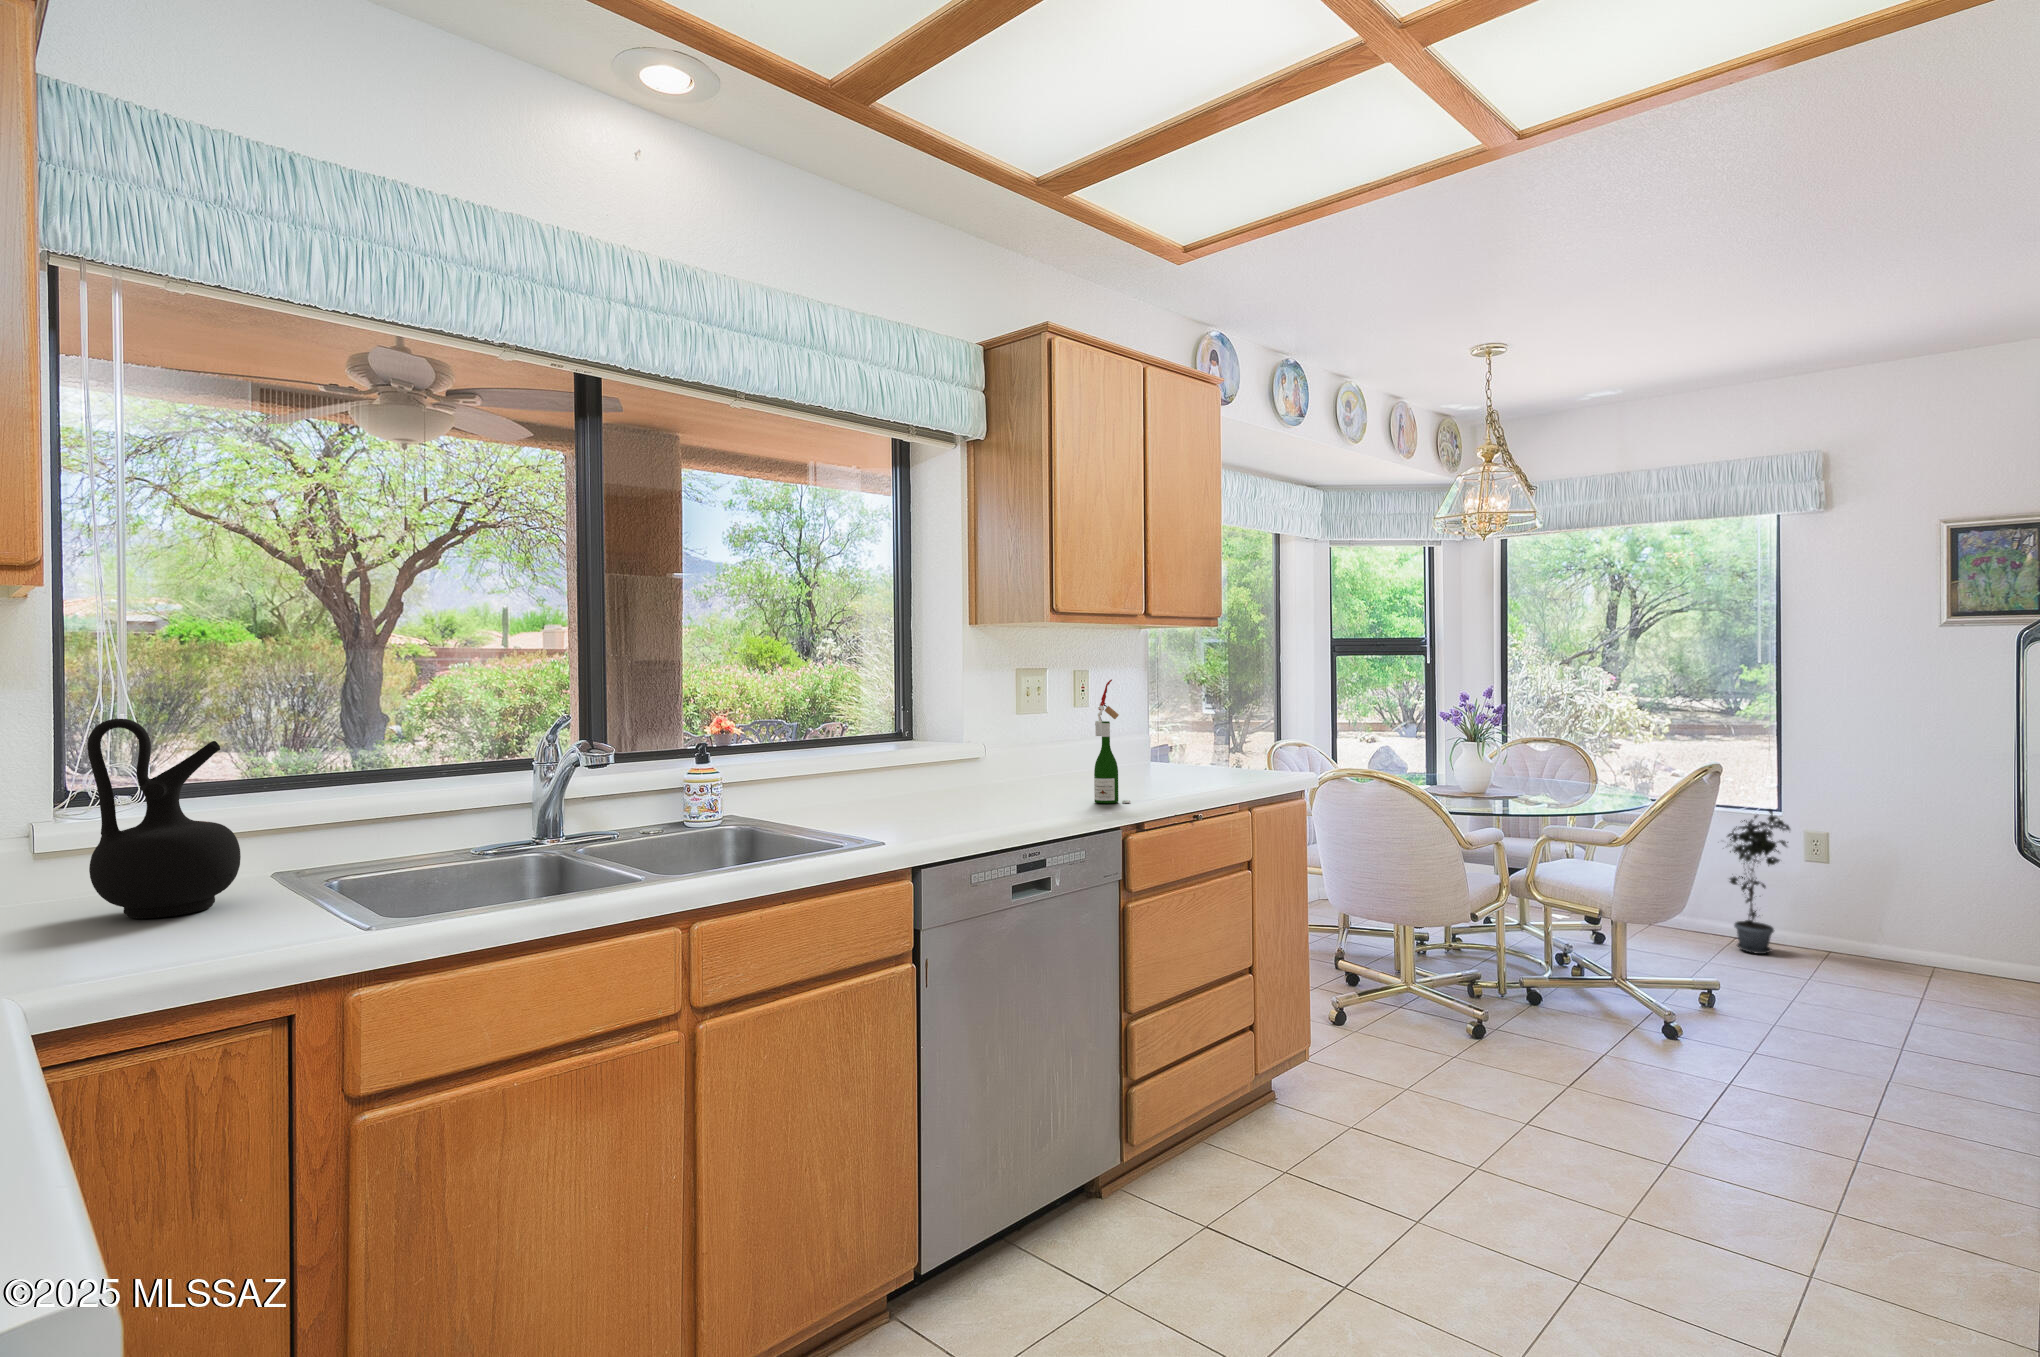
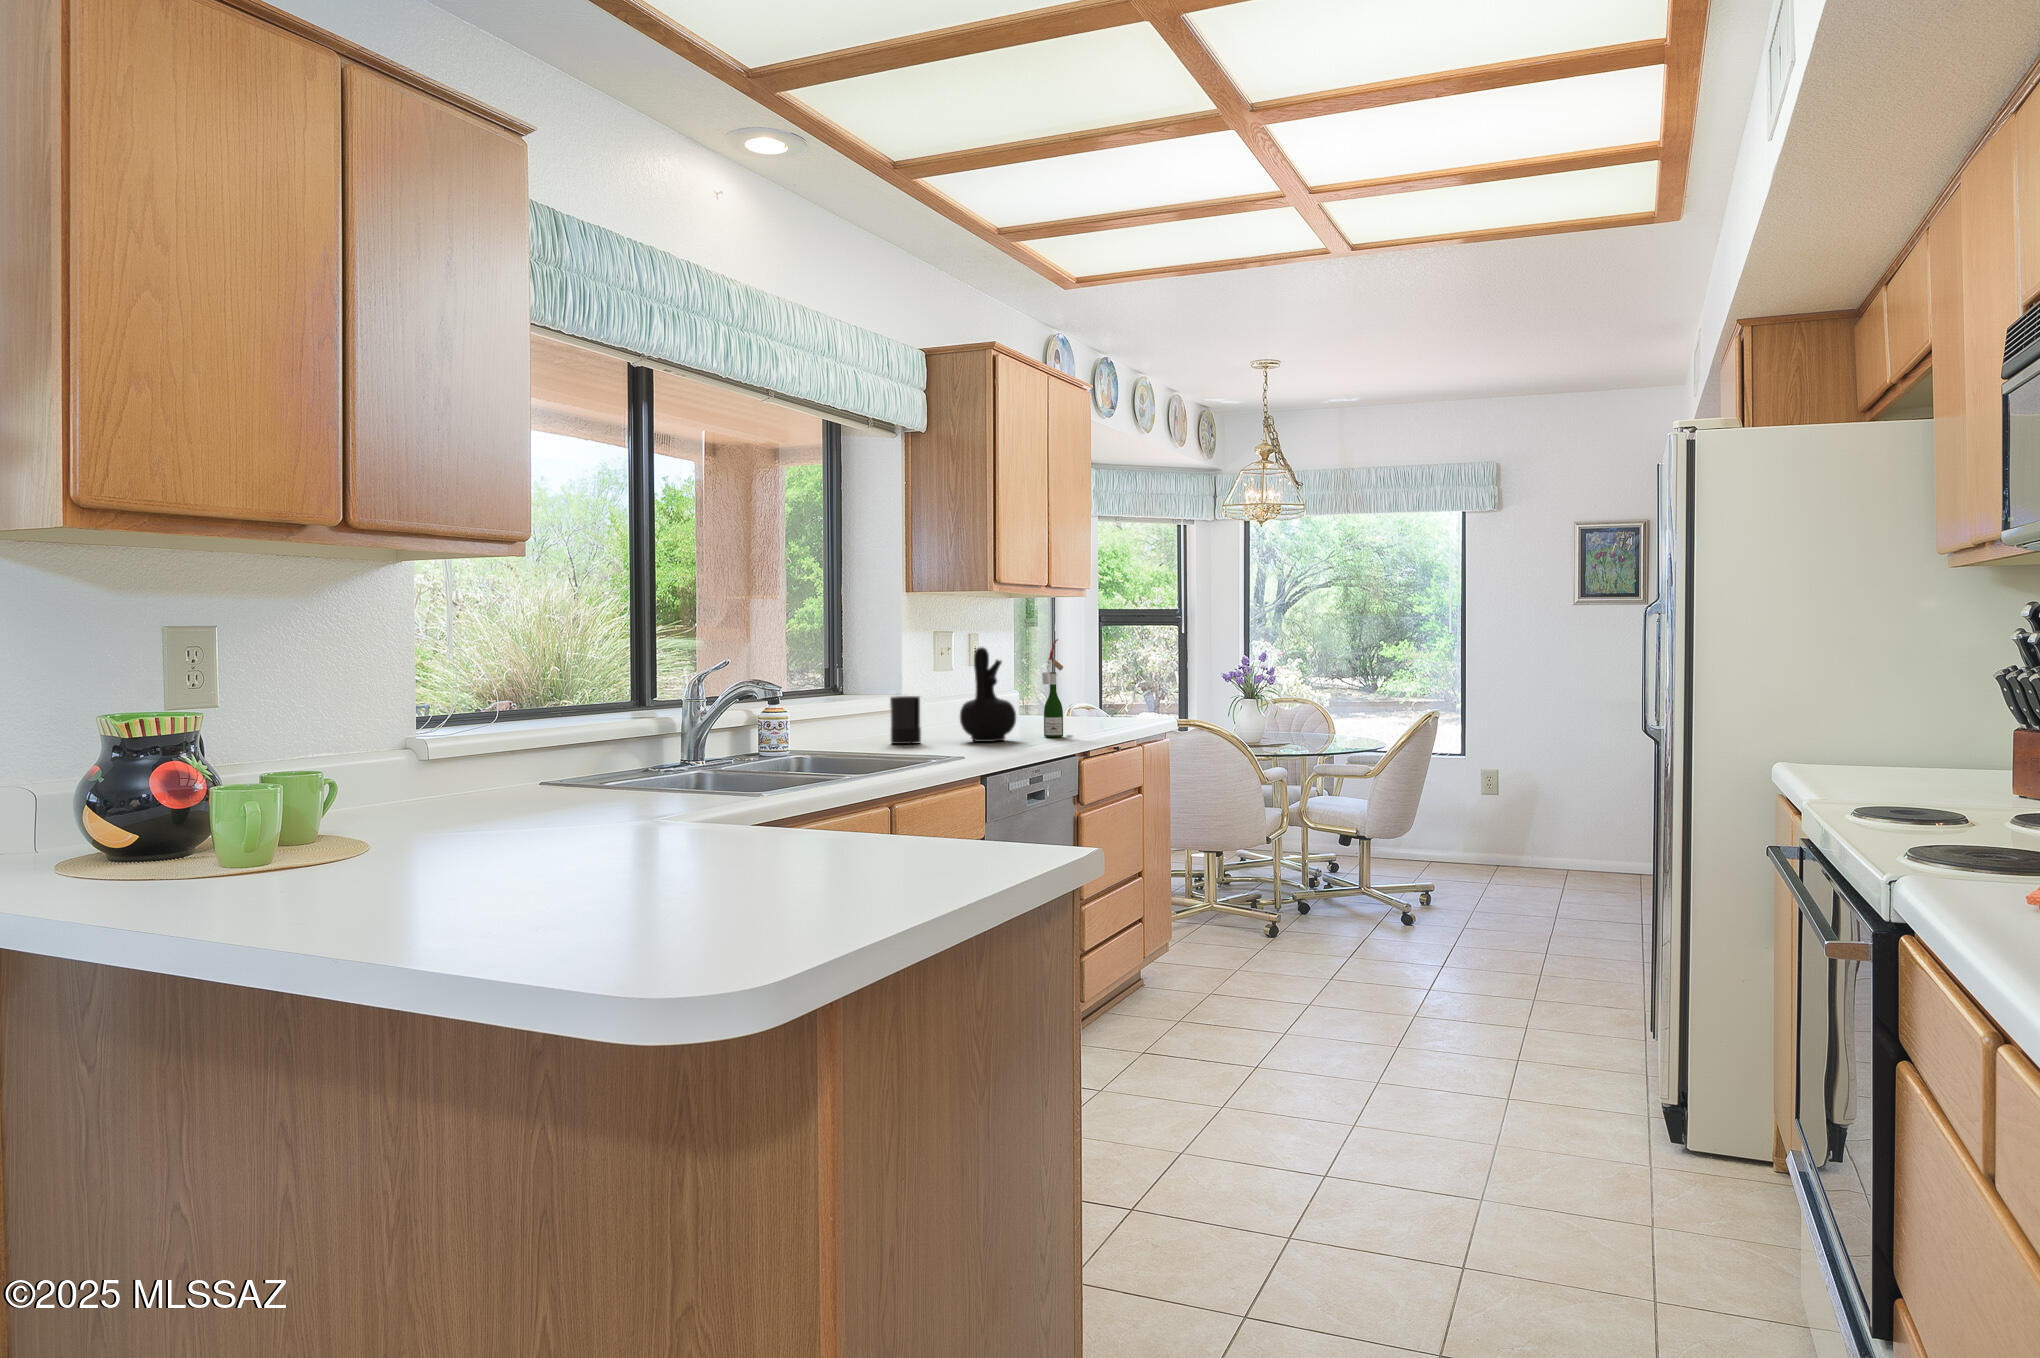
ceramic jug: present [87,719,241,918] -> present [960,647,1016,742]
candle: none [899,743,936,807] -> present [890,696,921,744]
potted plant: present [1728,809,1790,954] -> none [1420,754,1474,873]

